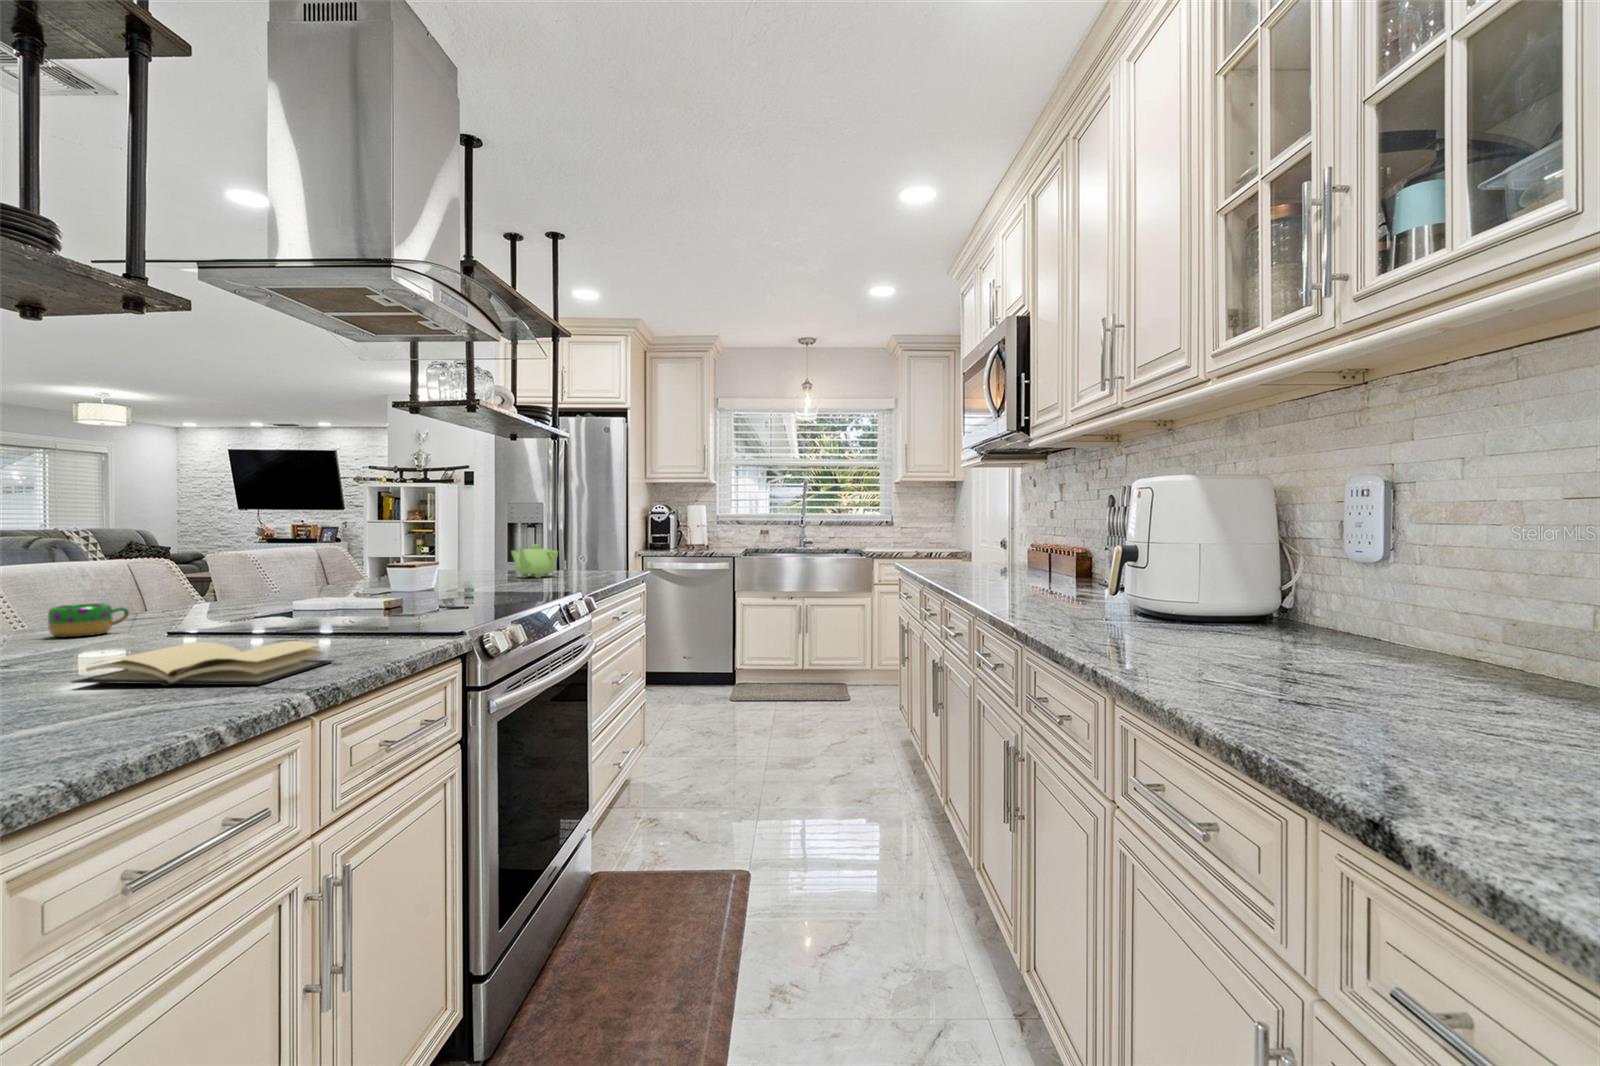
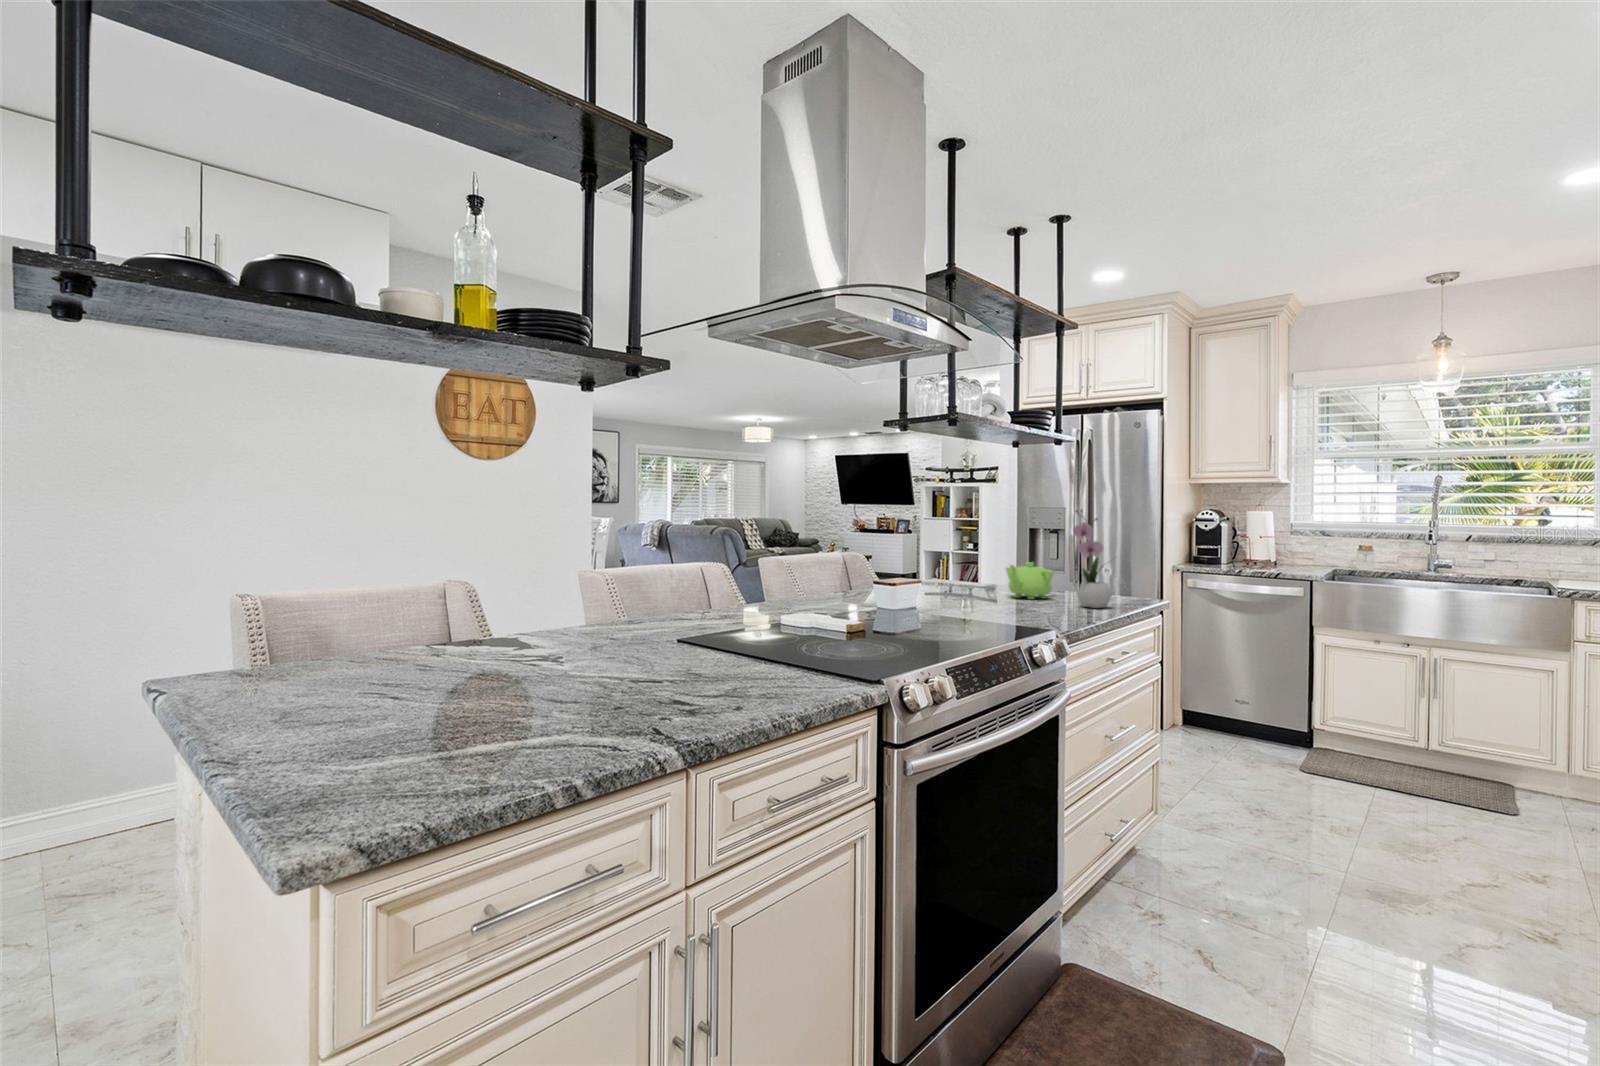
flower arrangement: none [578,495,614,579] -> present [1073,510,1112,608]
mug: present [48,604,129,637] -> none [623,610,667,636]
book: present [72,641,333,686] -> none [560,667,736,728]

